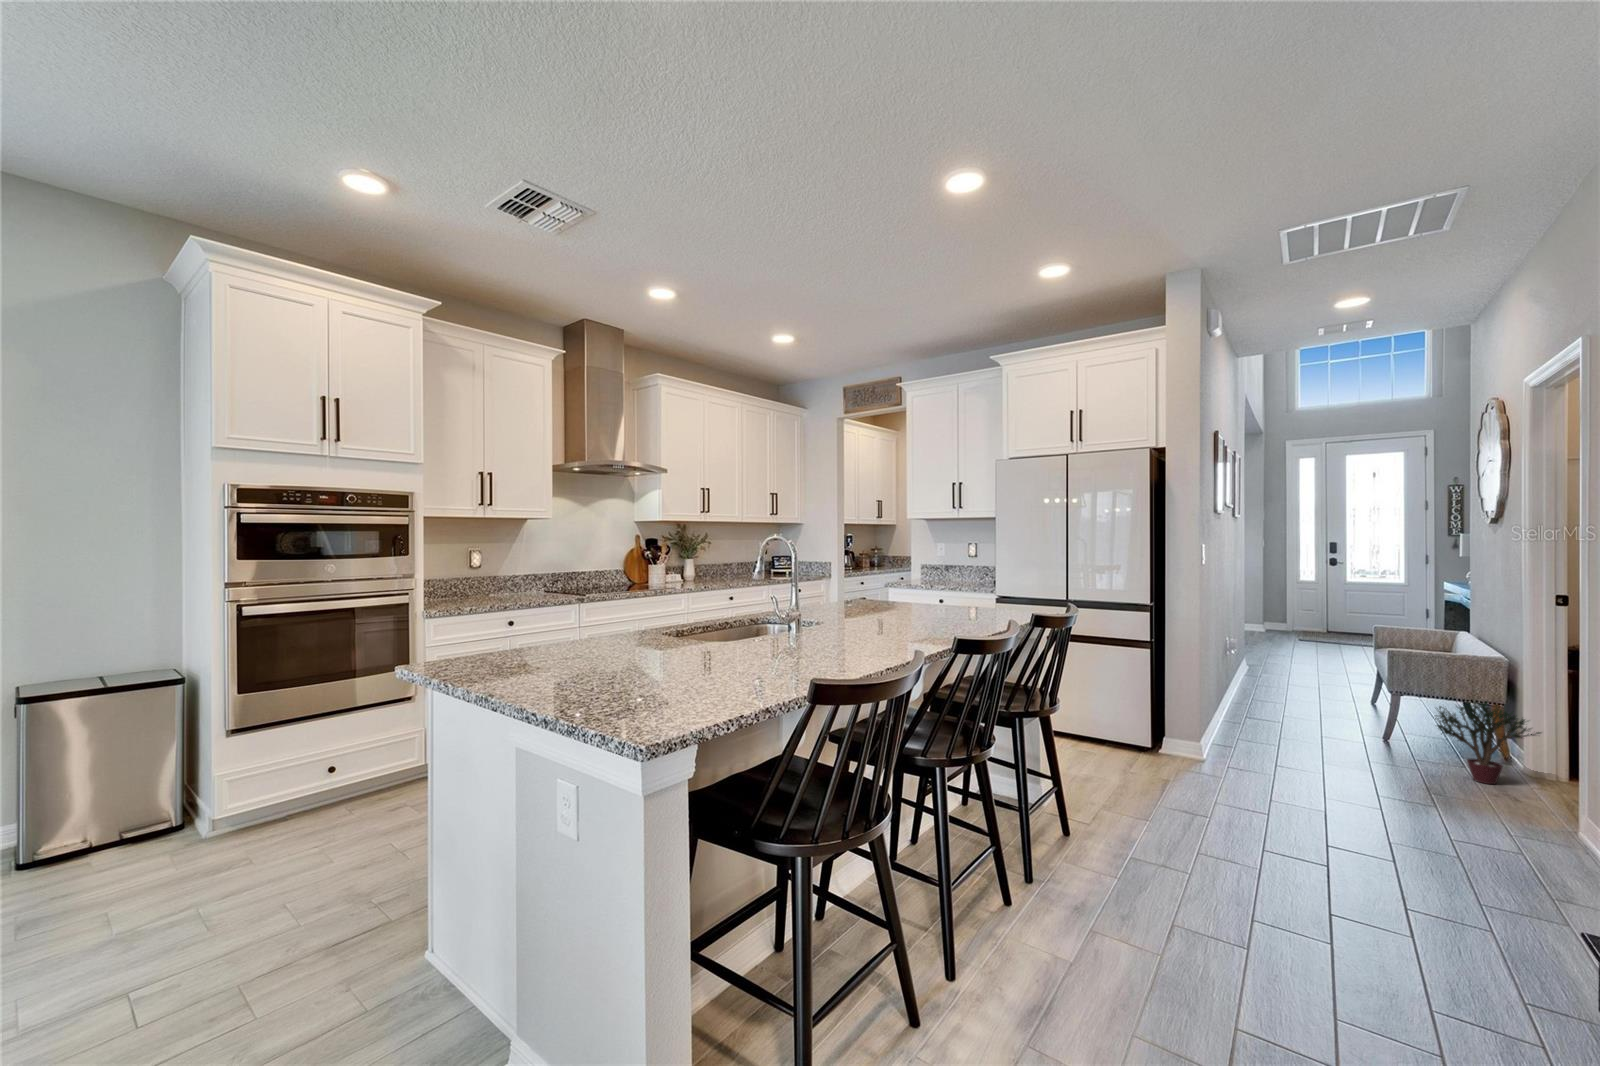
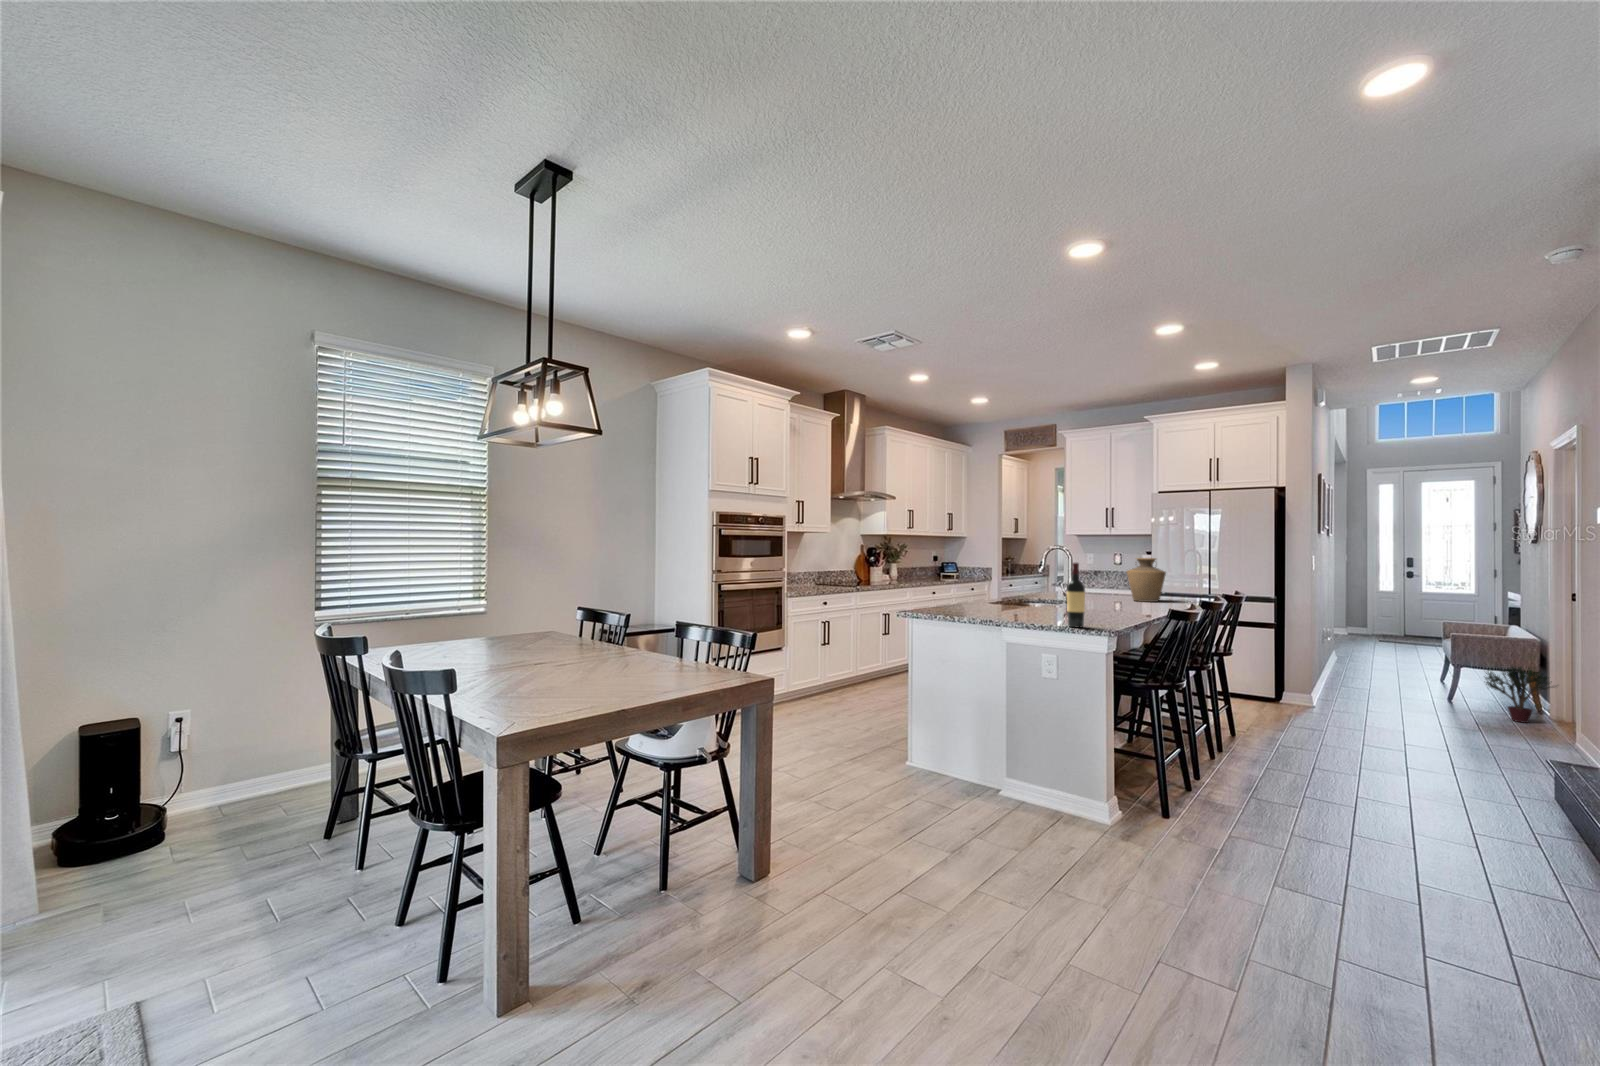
vase: none [916,553,972,621] -> present [1127,558,1166,602]
wine bottle: none [593,577,632,726] -> present [1067,563,1085,627]

